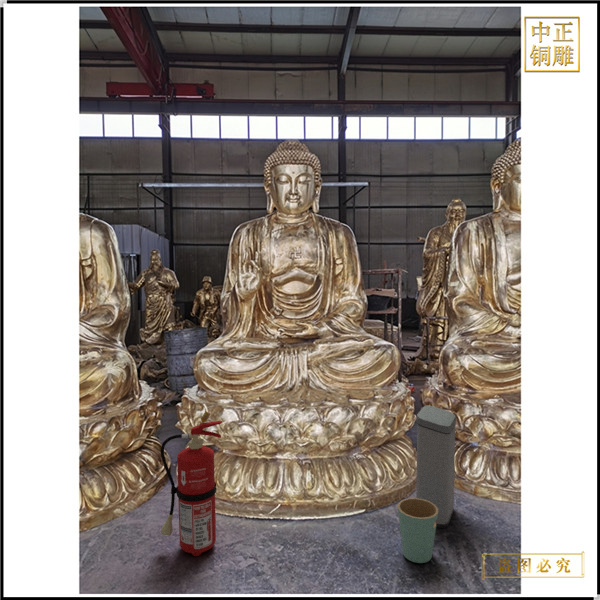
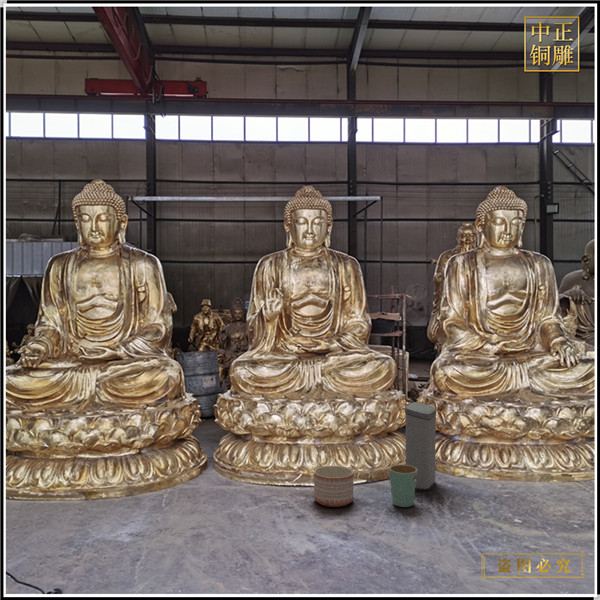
fire extinguisher: present [161,411,222,556] -> none [217,399,263,504]
planter: none [294,496,349,563] -> present [314,466,354,507]

